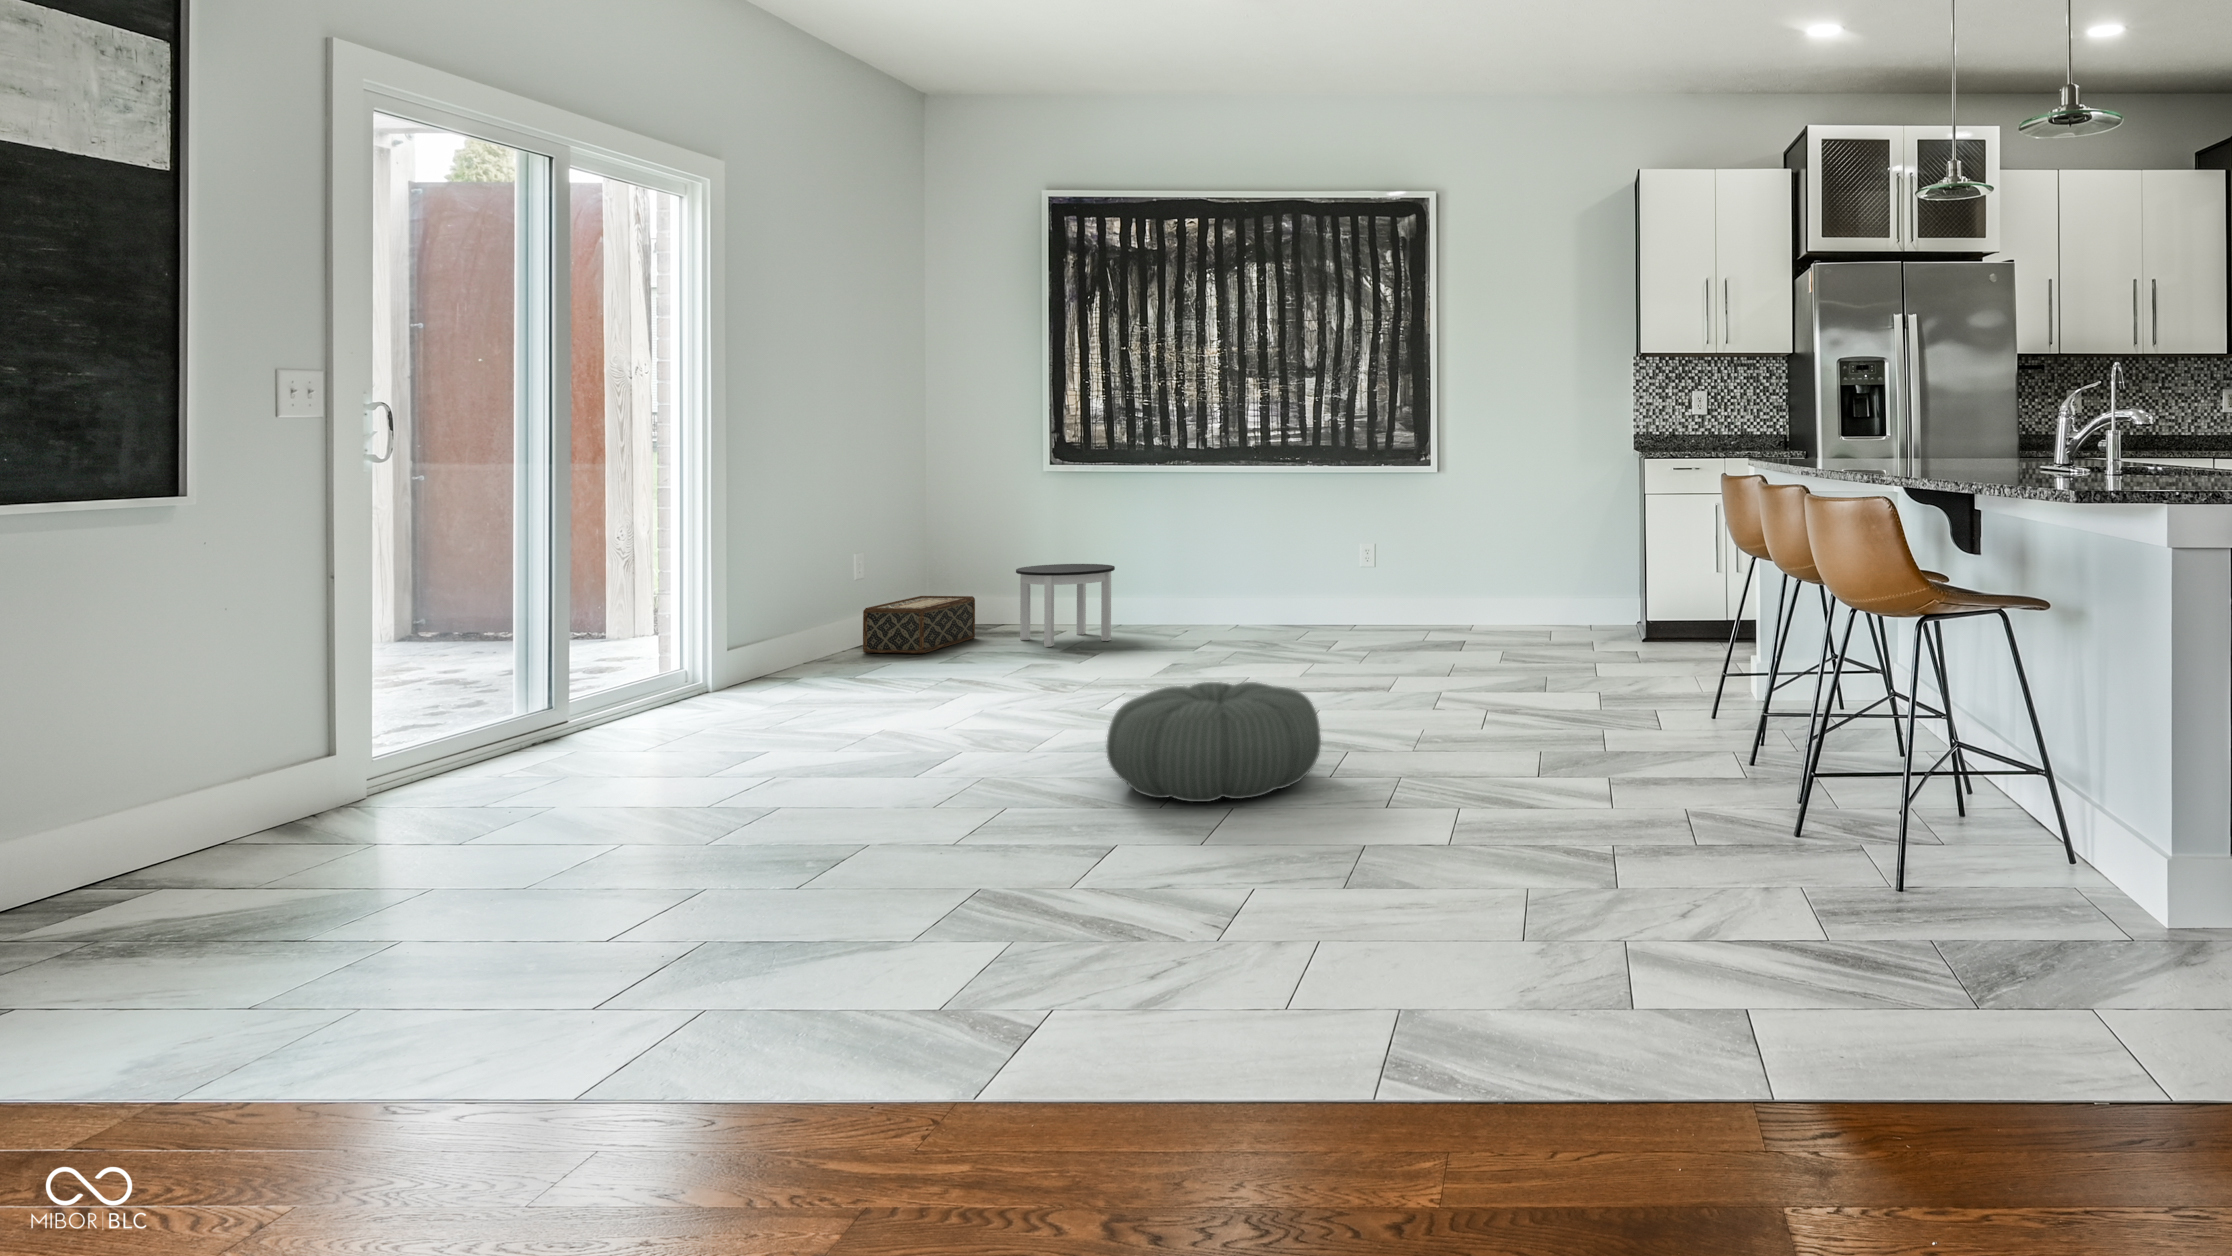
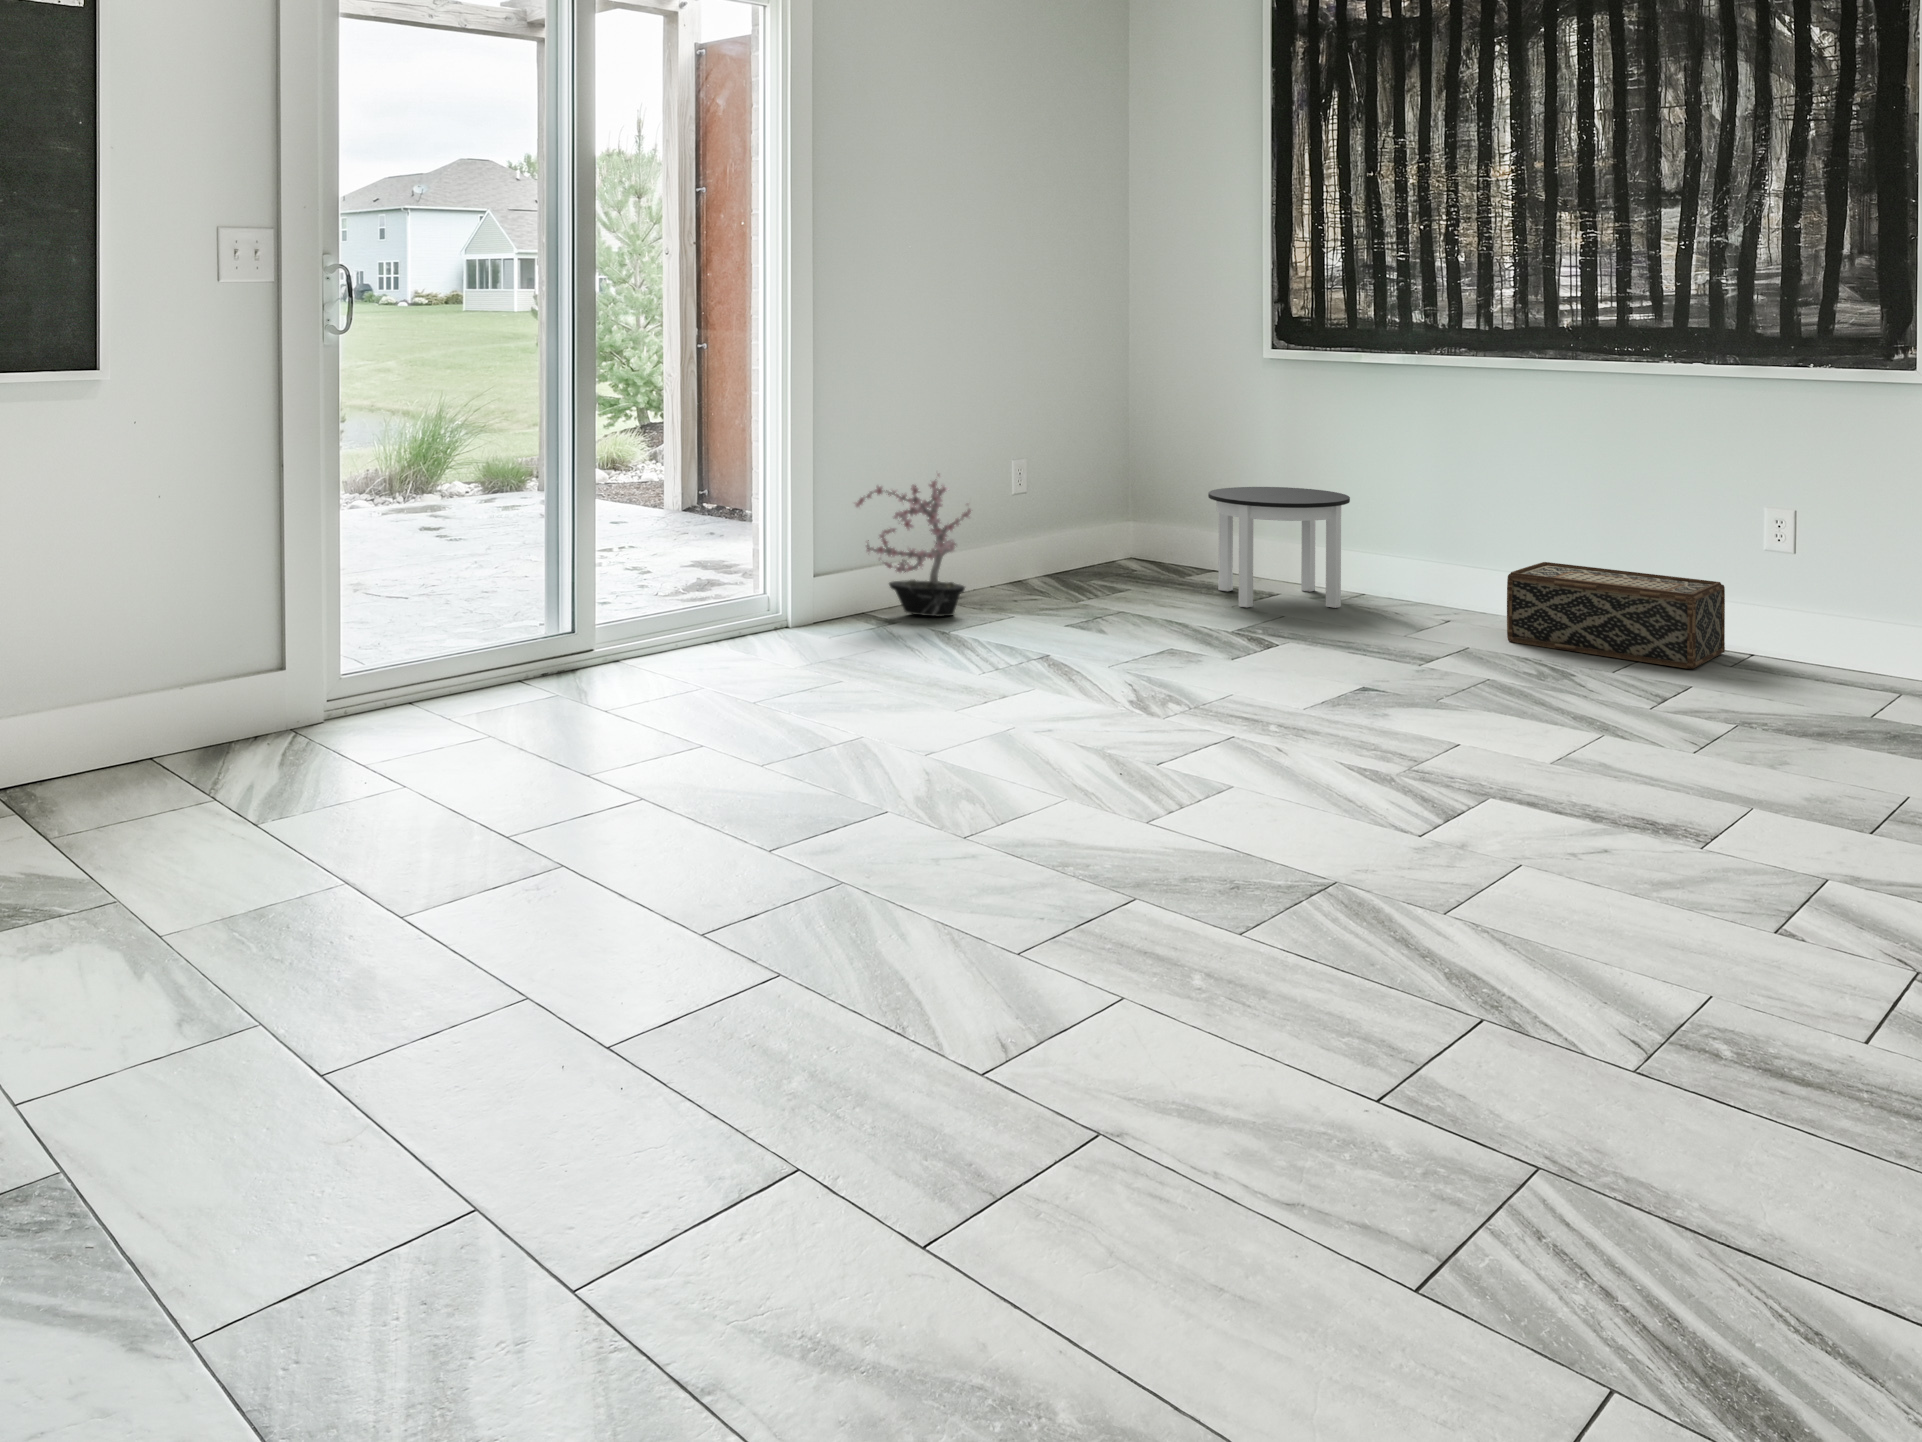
potted plant: none [754,563,856,676] -> present [854,474,971,616]
woven basket: present [863,596,975,653] -> present [1507,562,1725,669]
pouf: present [1107,682,1321,802] -> none [1060,765,1481,1044]

